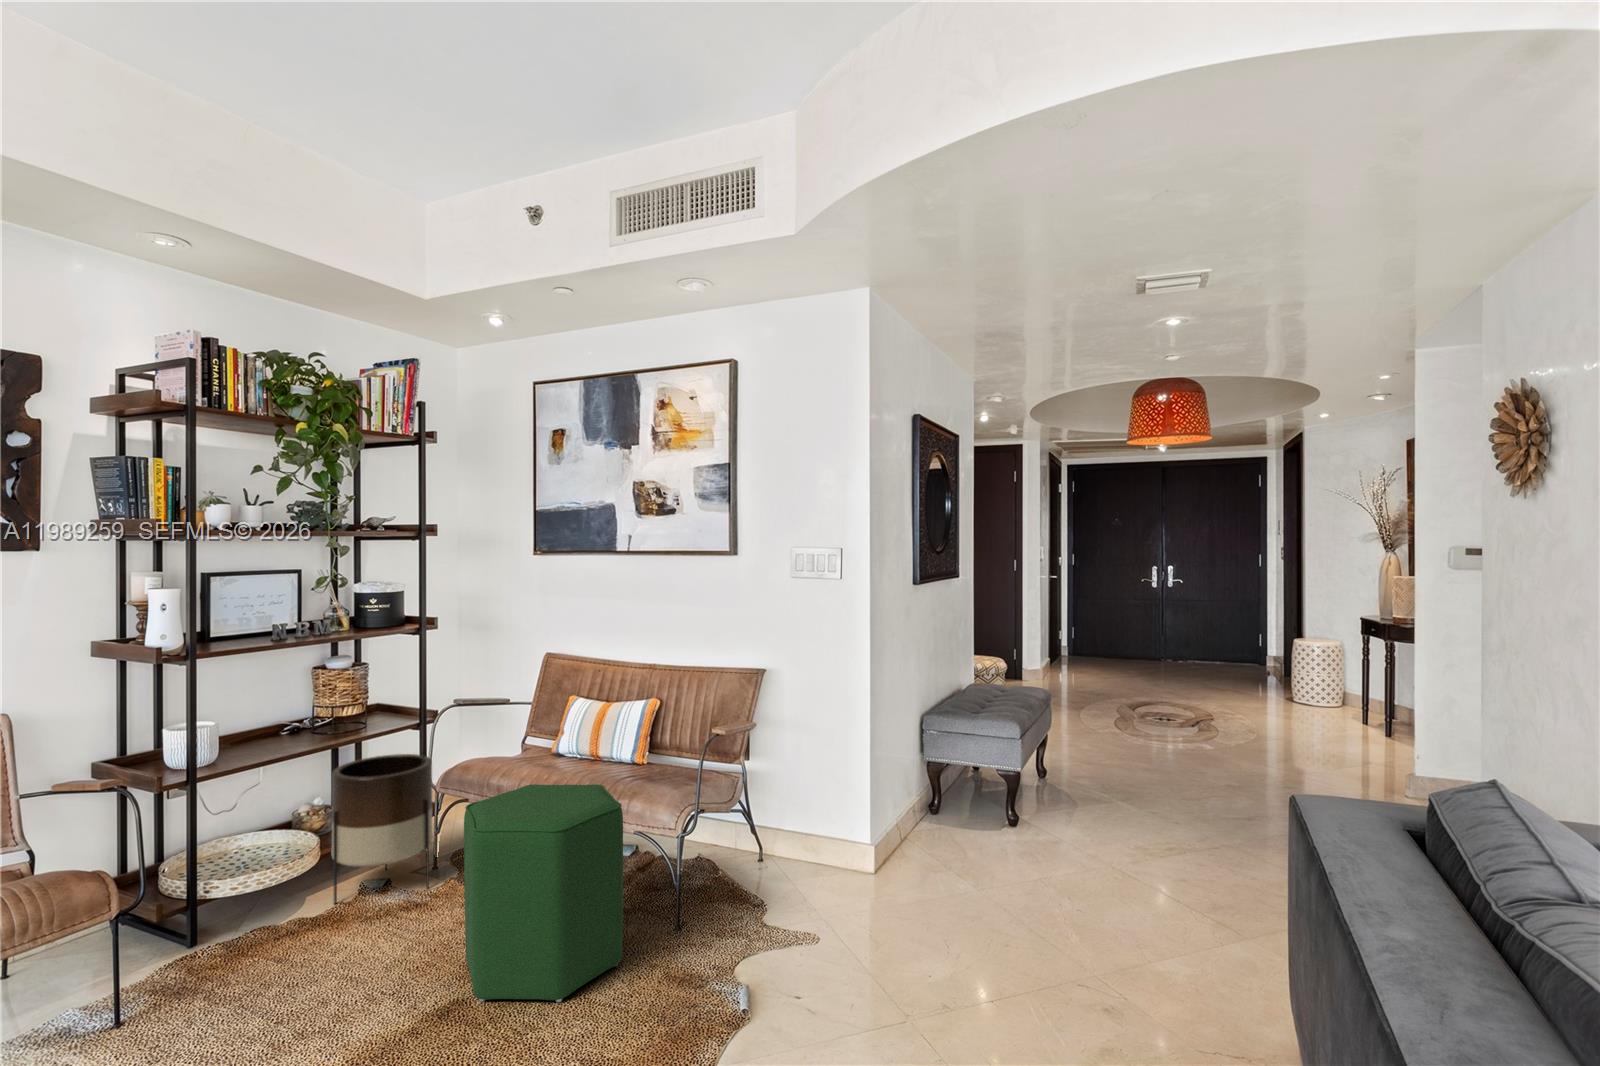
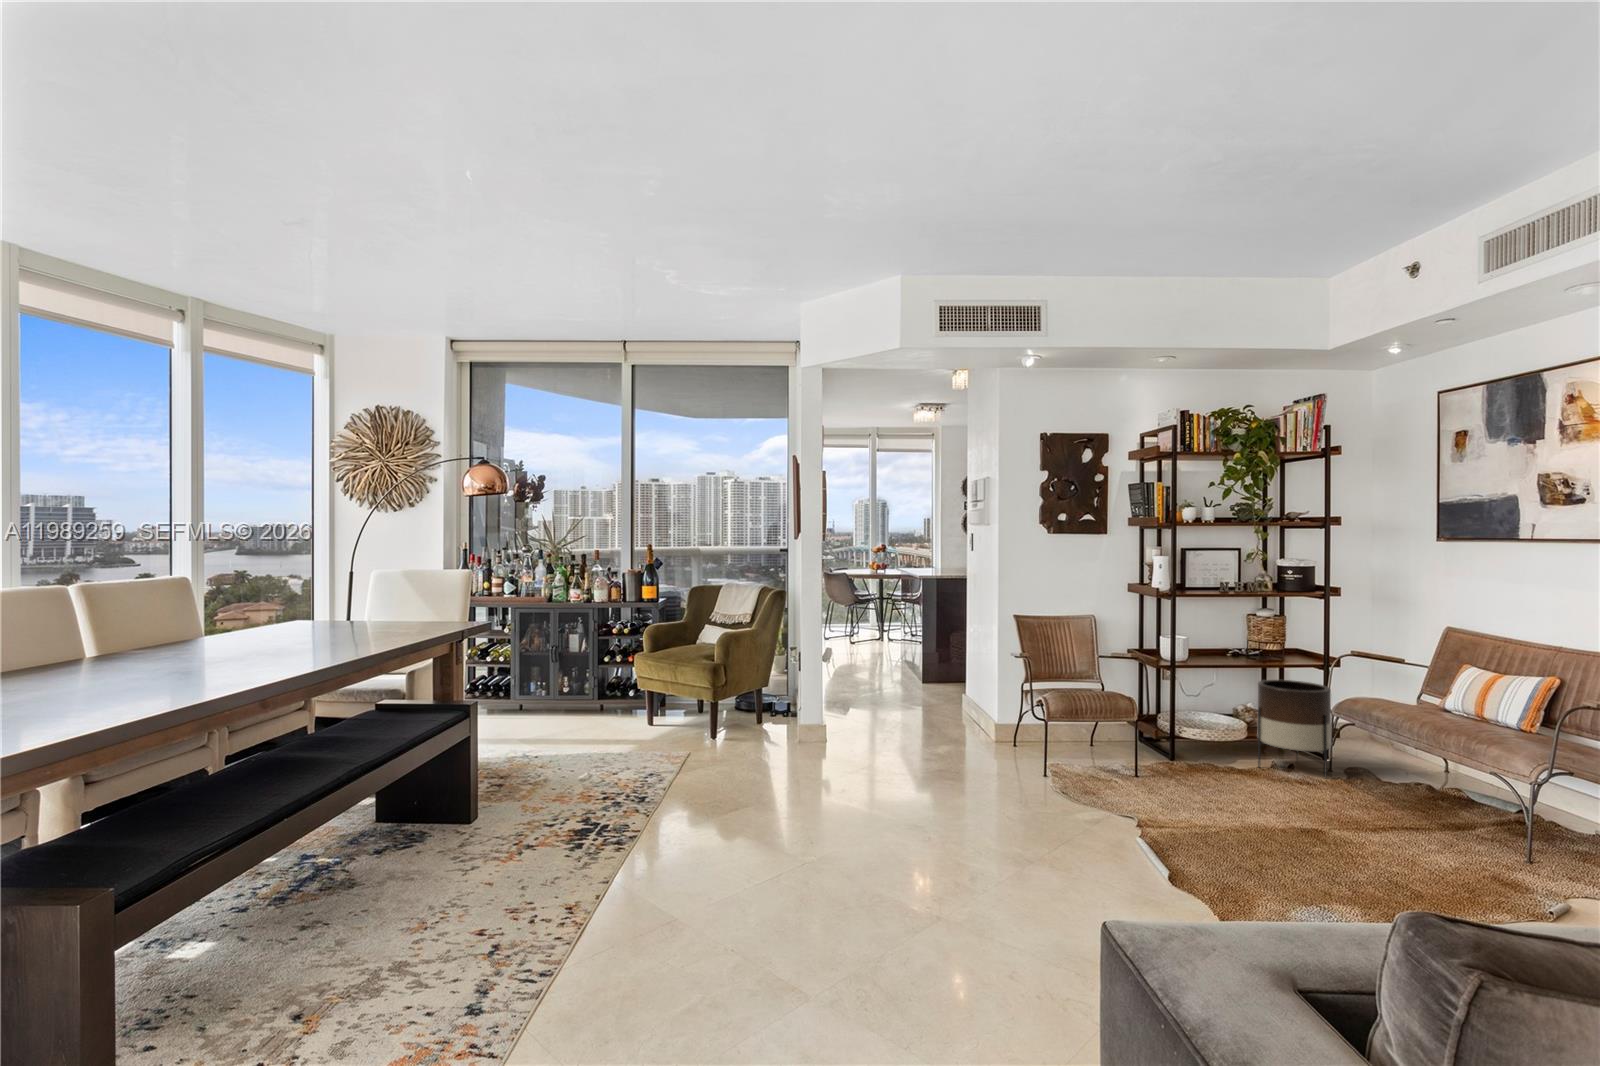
ottoman: present [464,784,623,1002] -> none [1341,712,1475,860]

